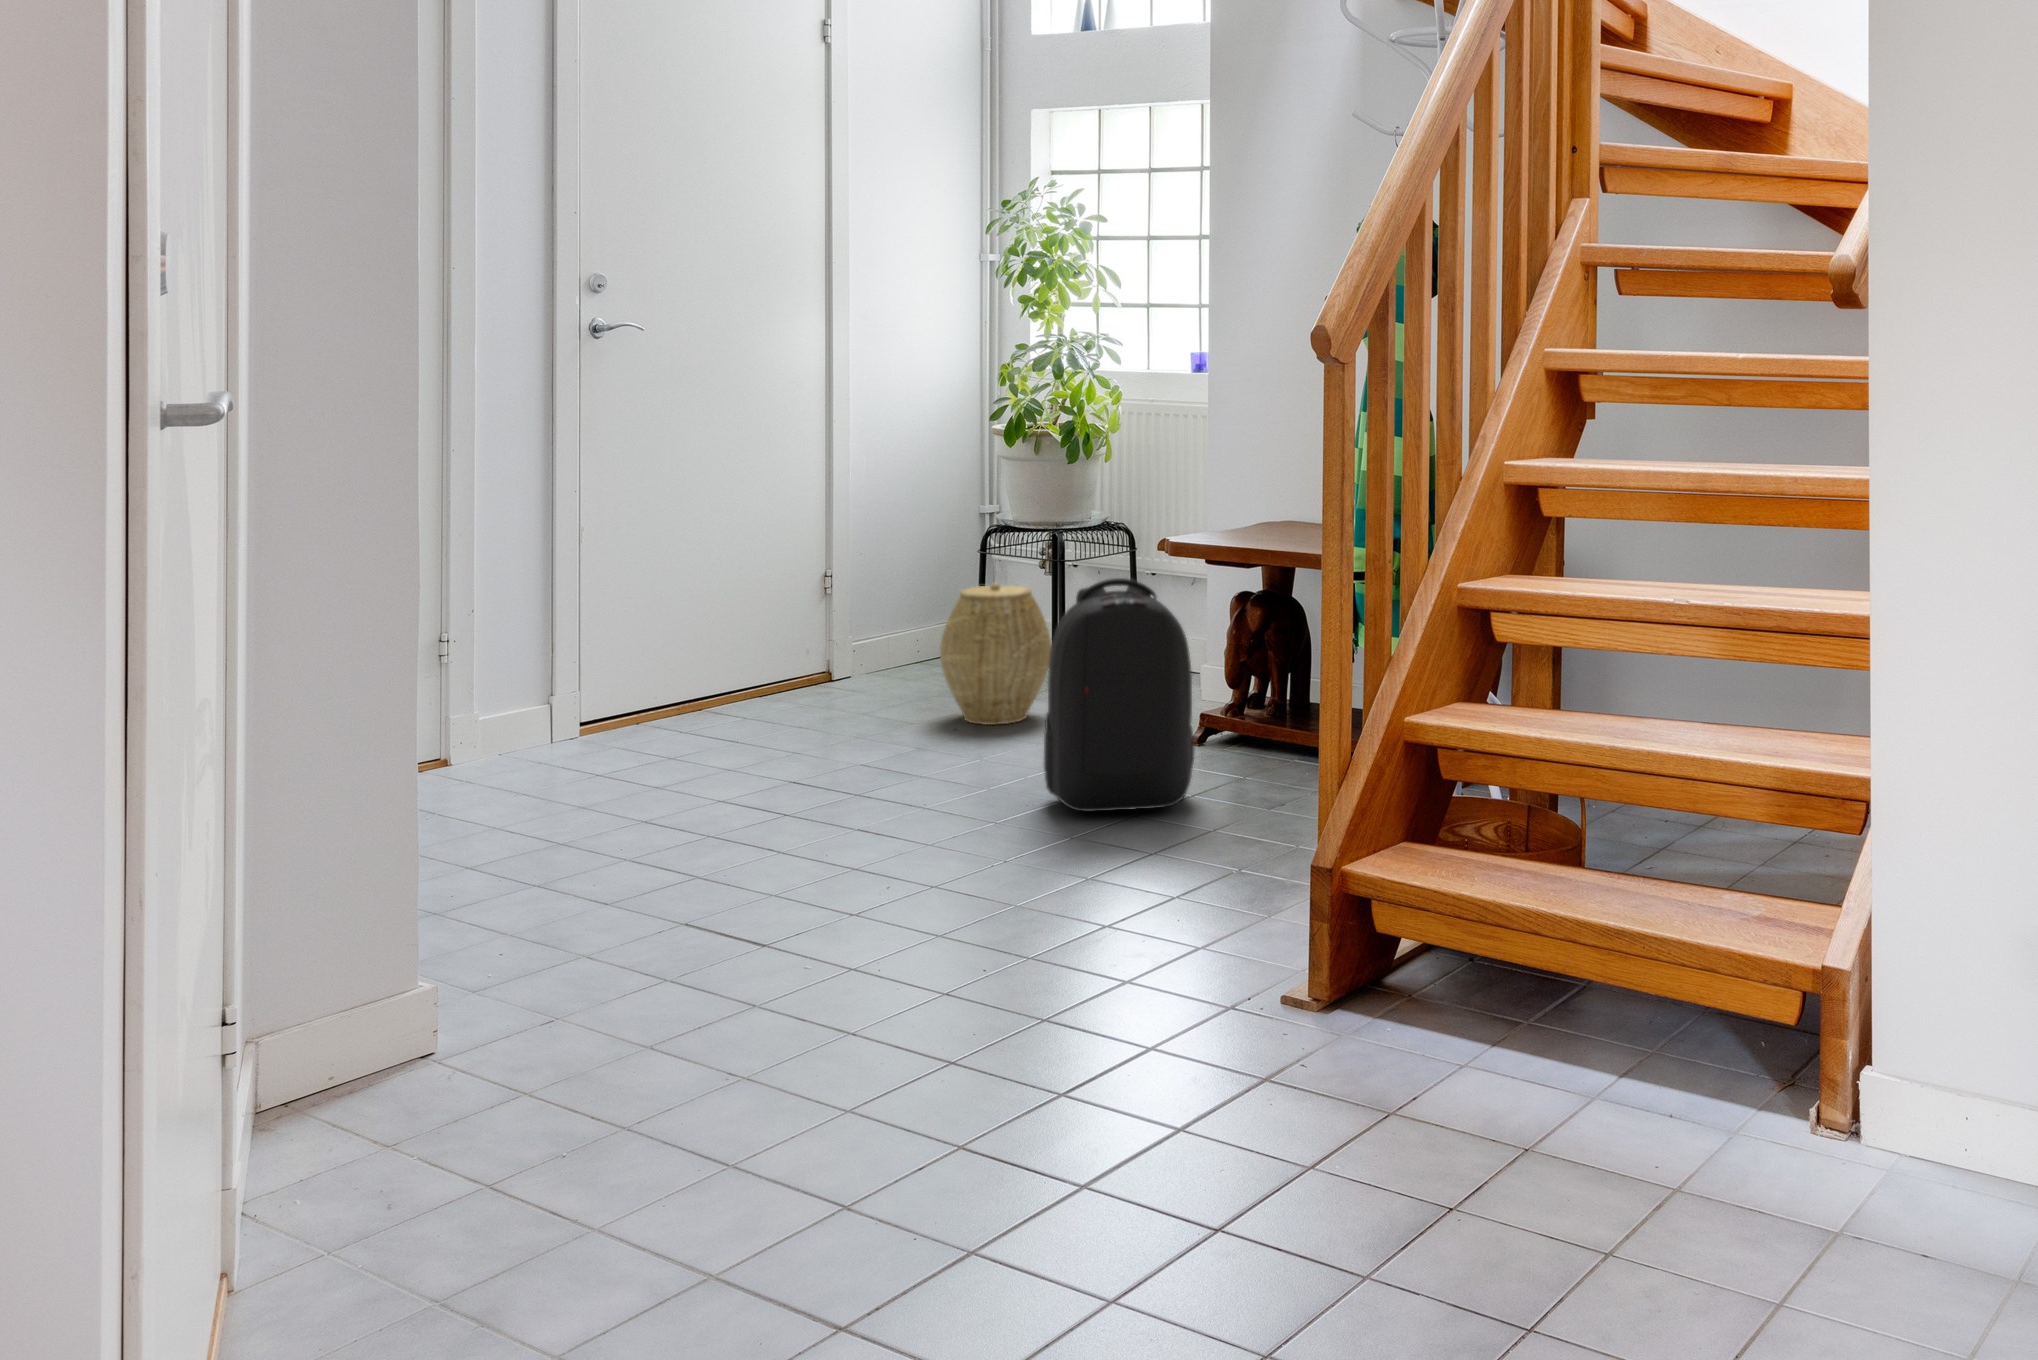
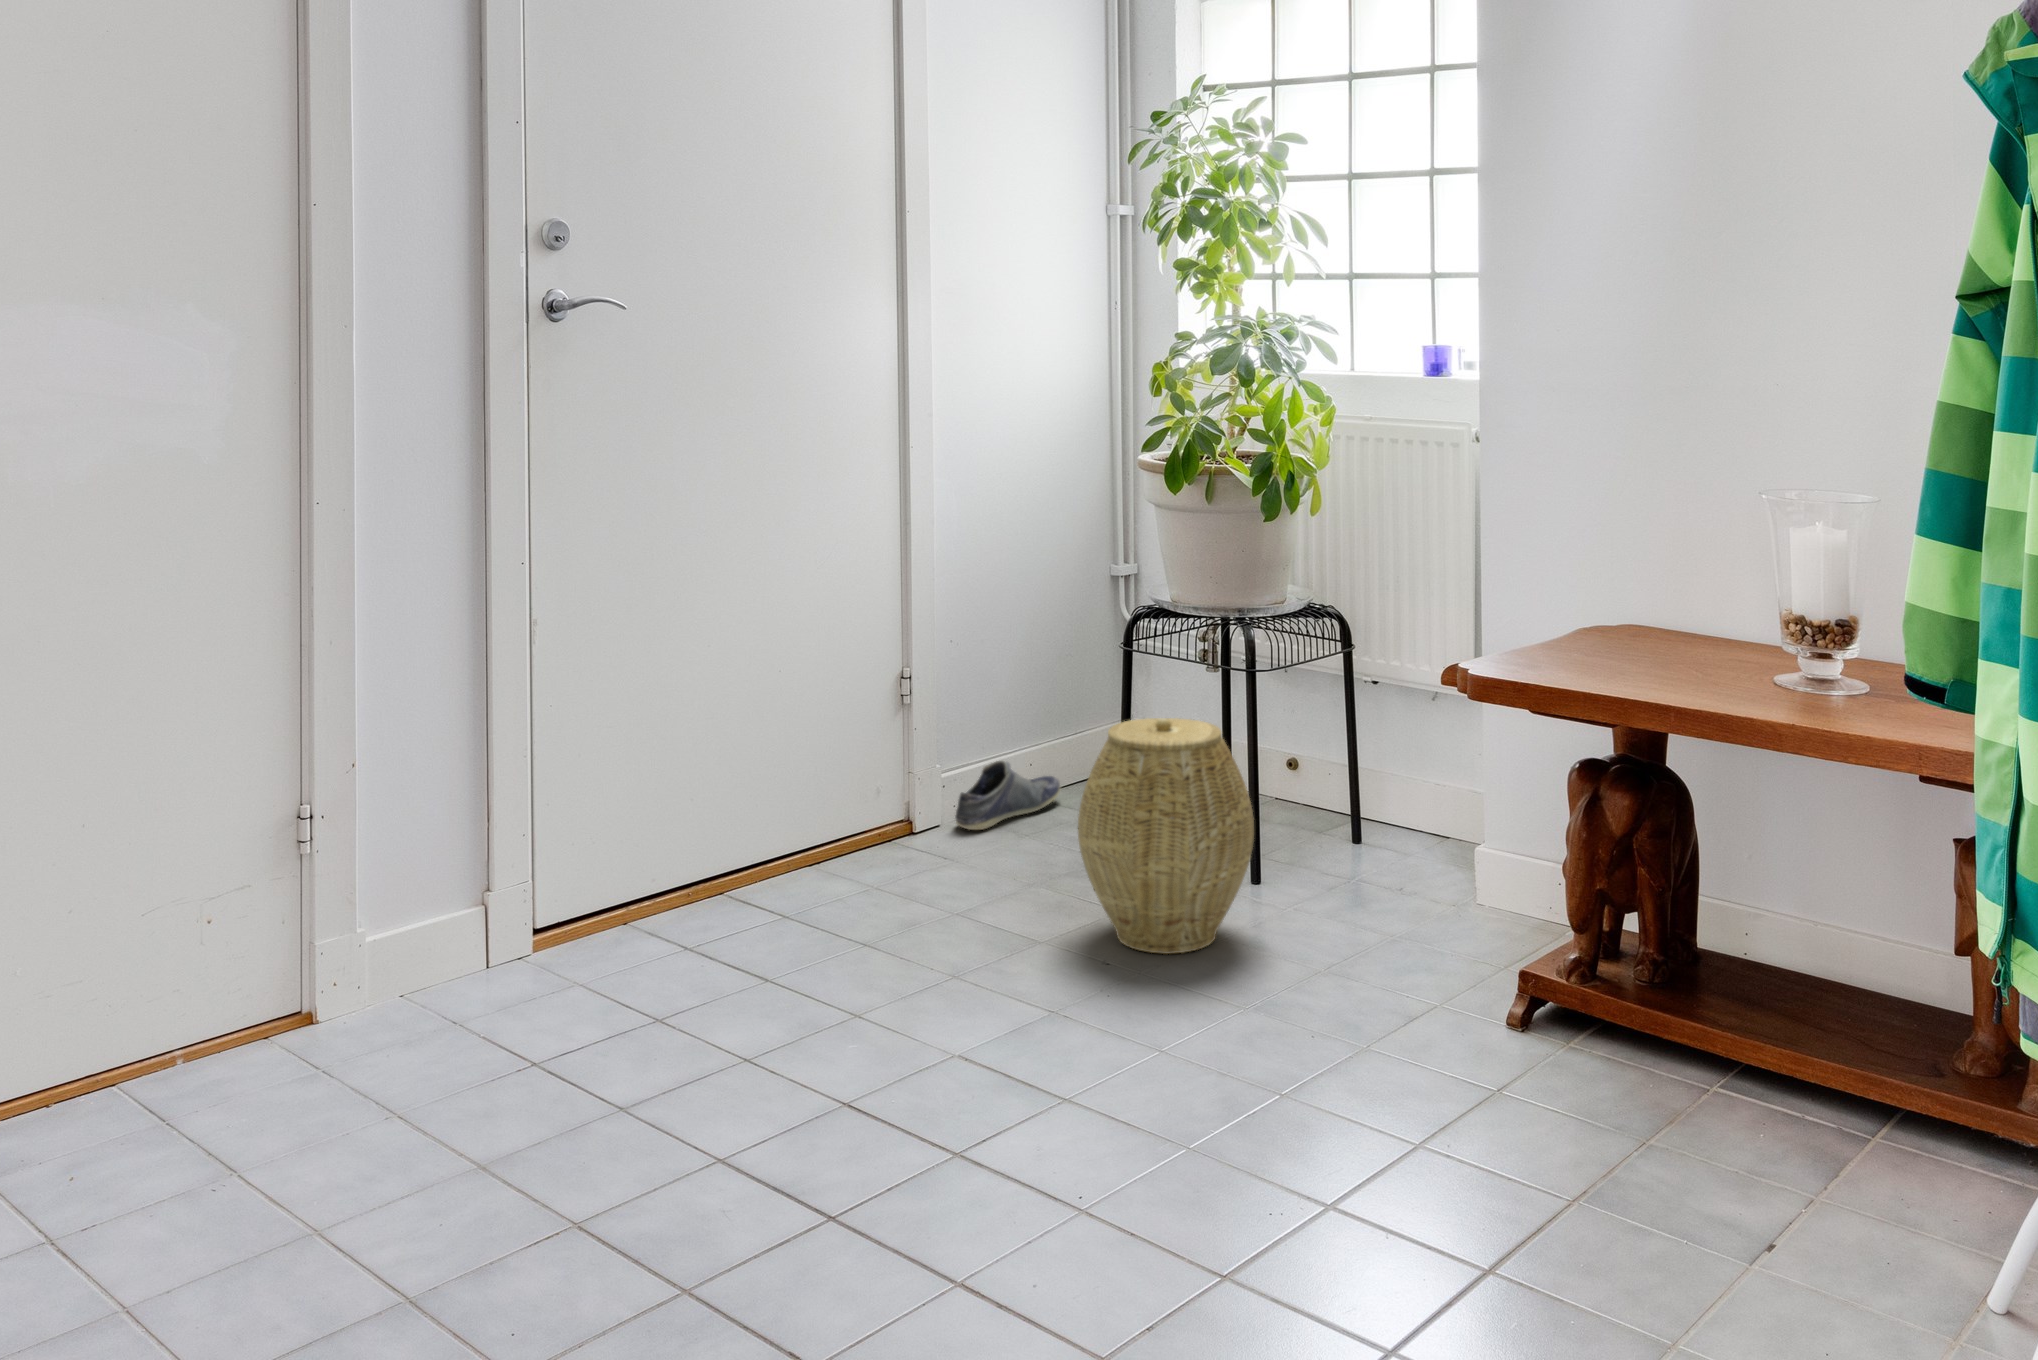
backpack: present [1044,578,1194,812] -> none [1302,778,1599,1258]
shoe: none [864,633,939,678] -> present [955,761,1061,830]

